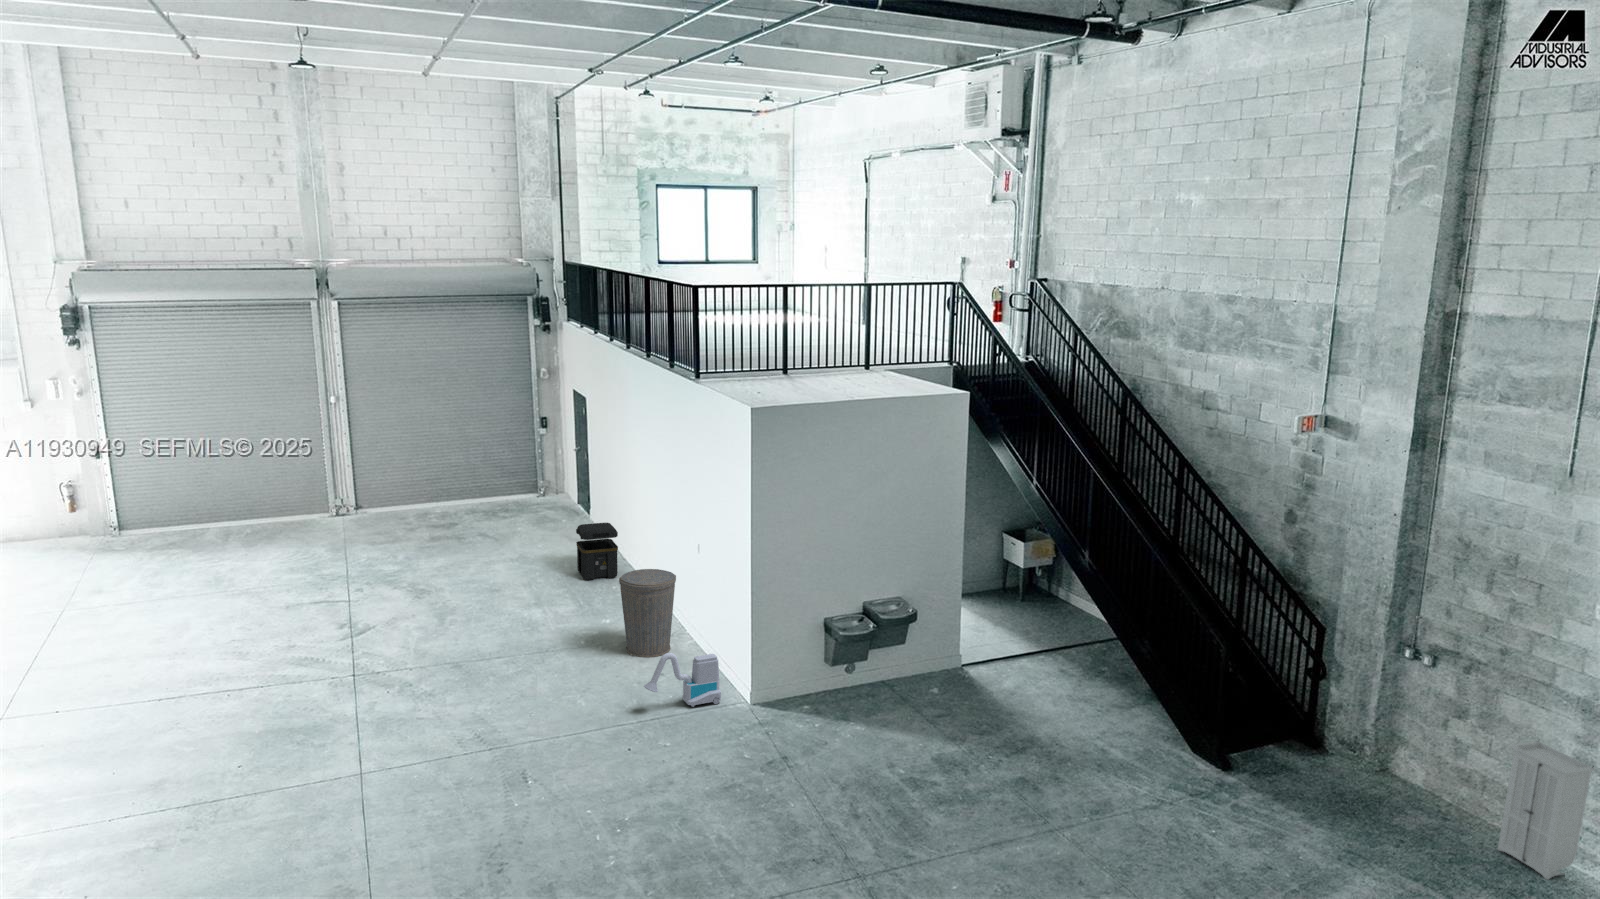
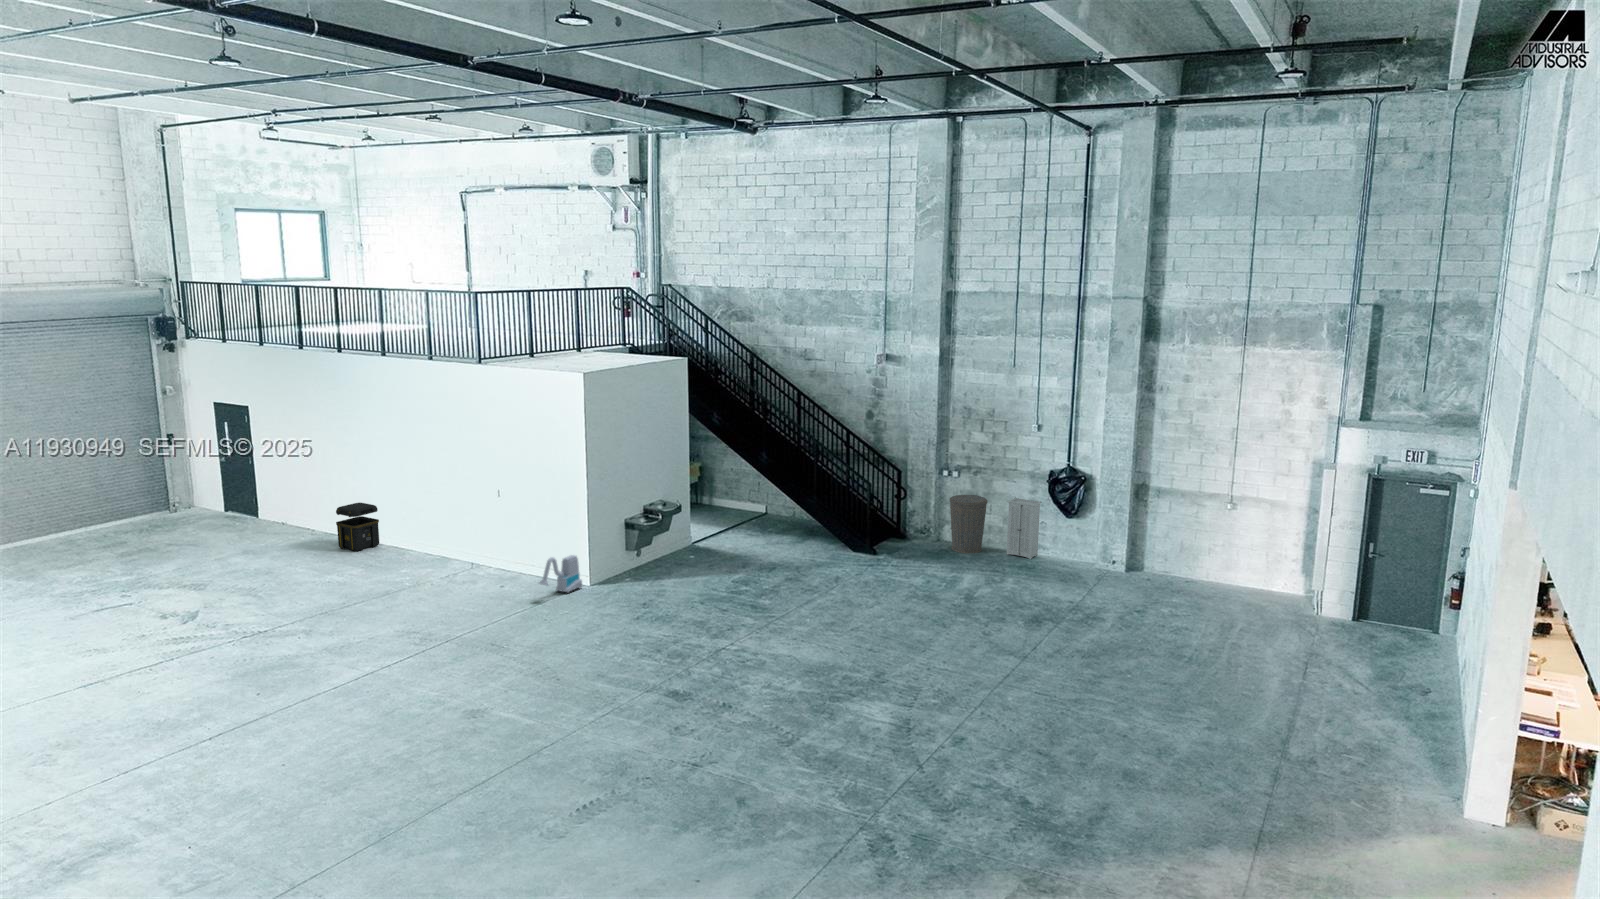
trash can: present [619,569,676,658] -> present [950,495,987,553]

